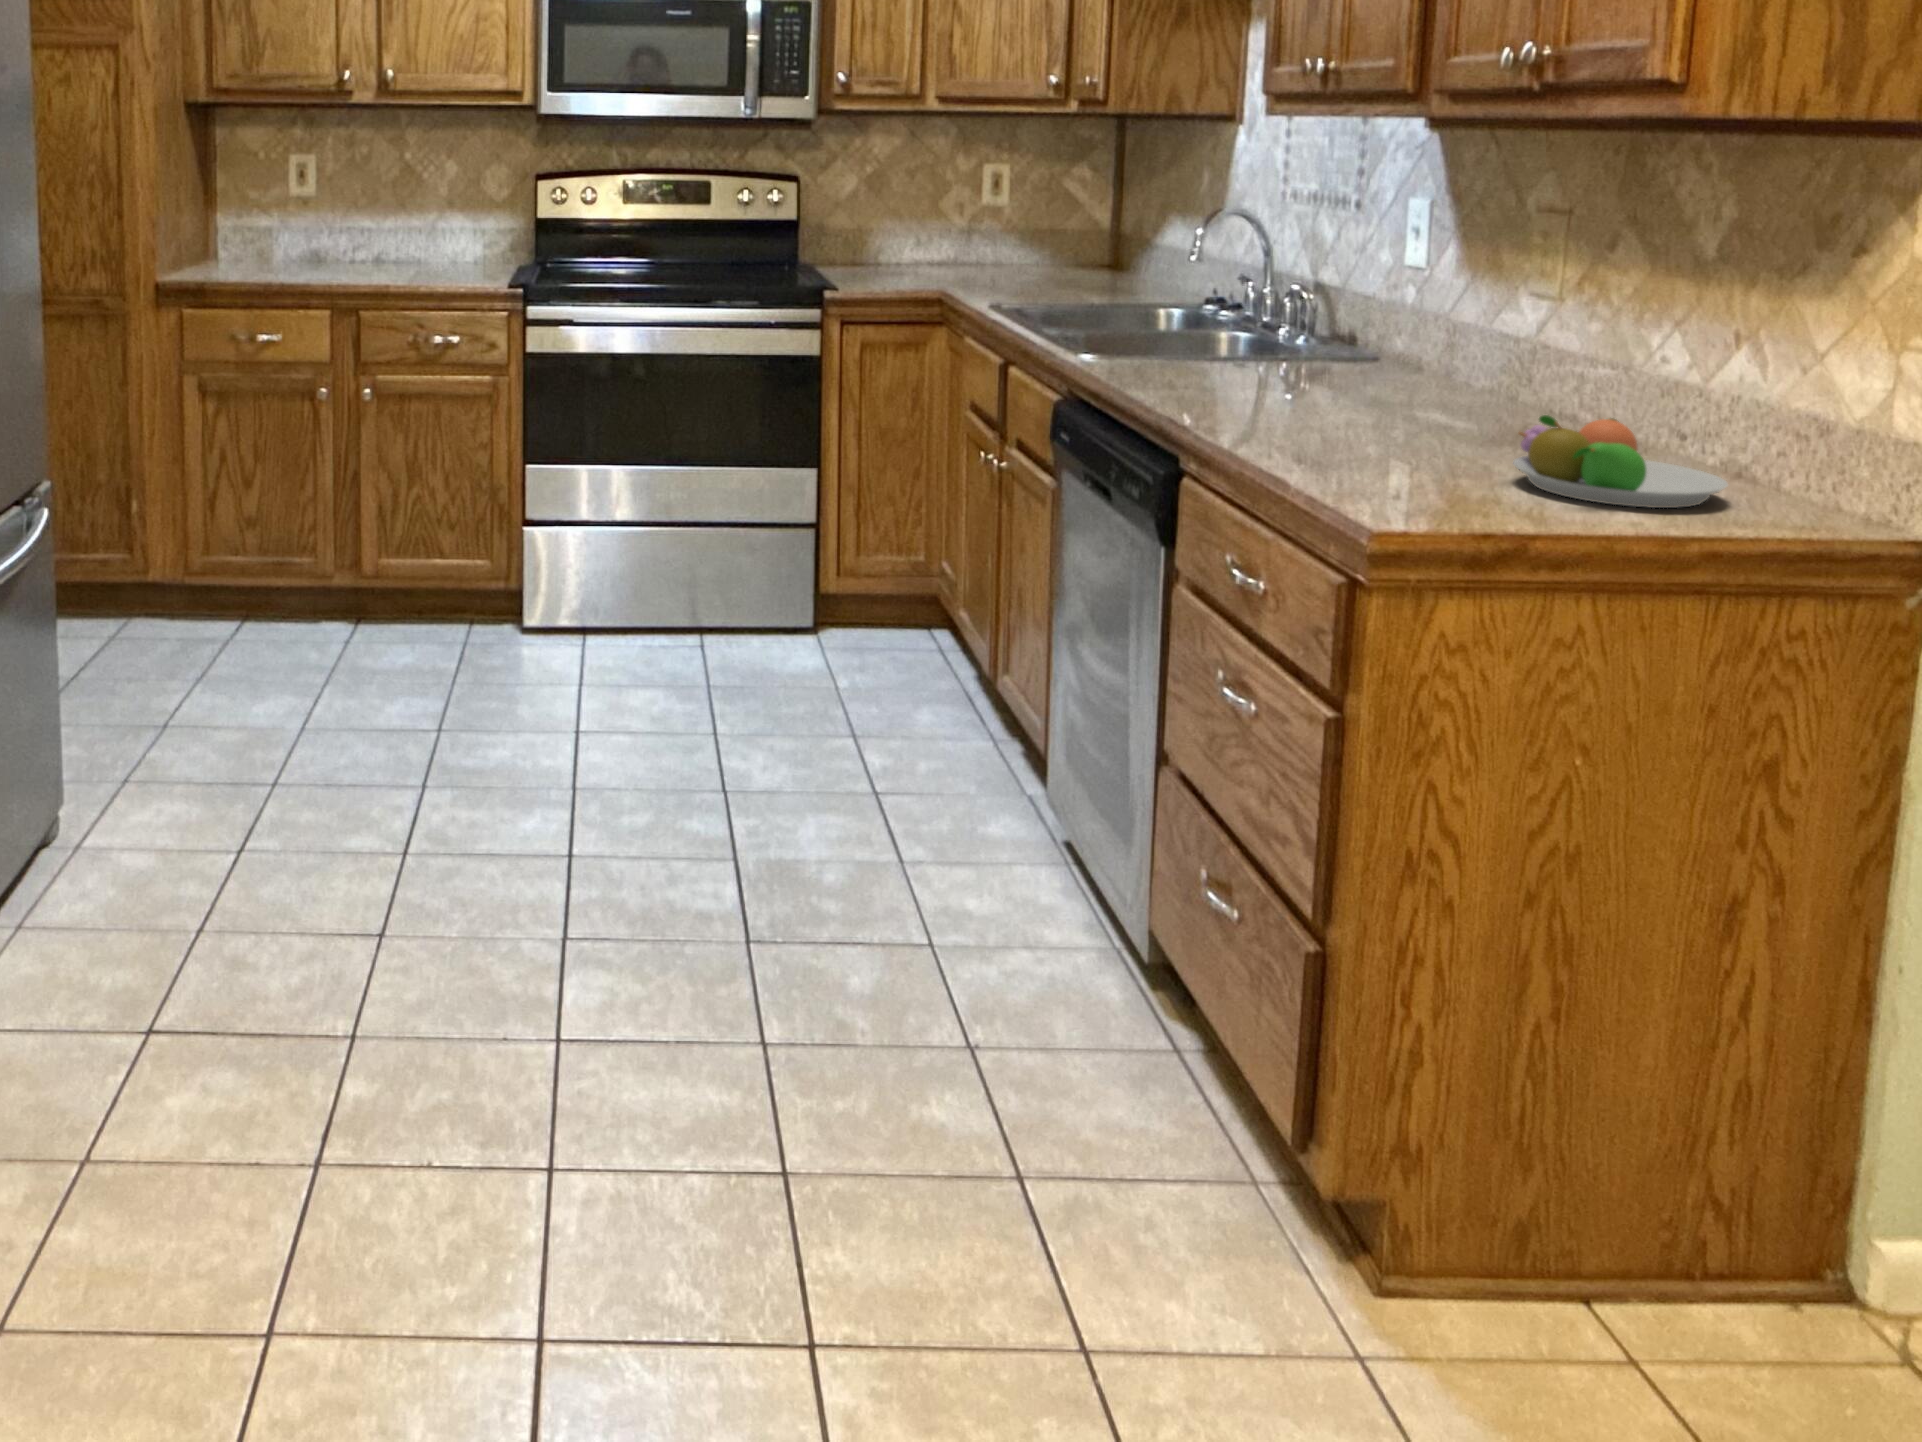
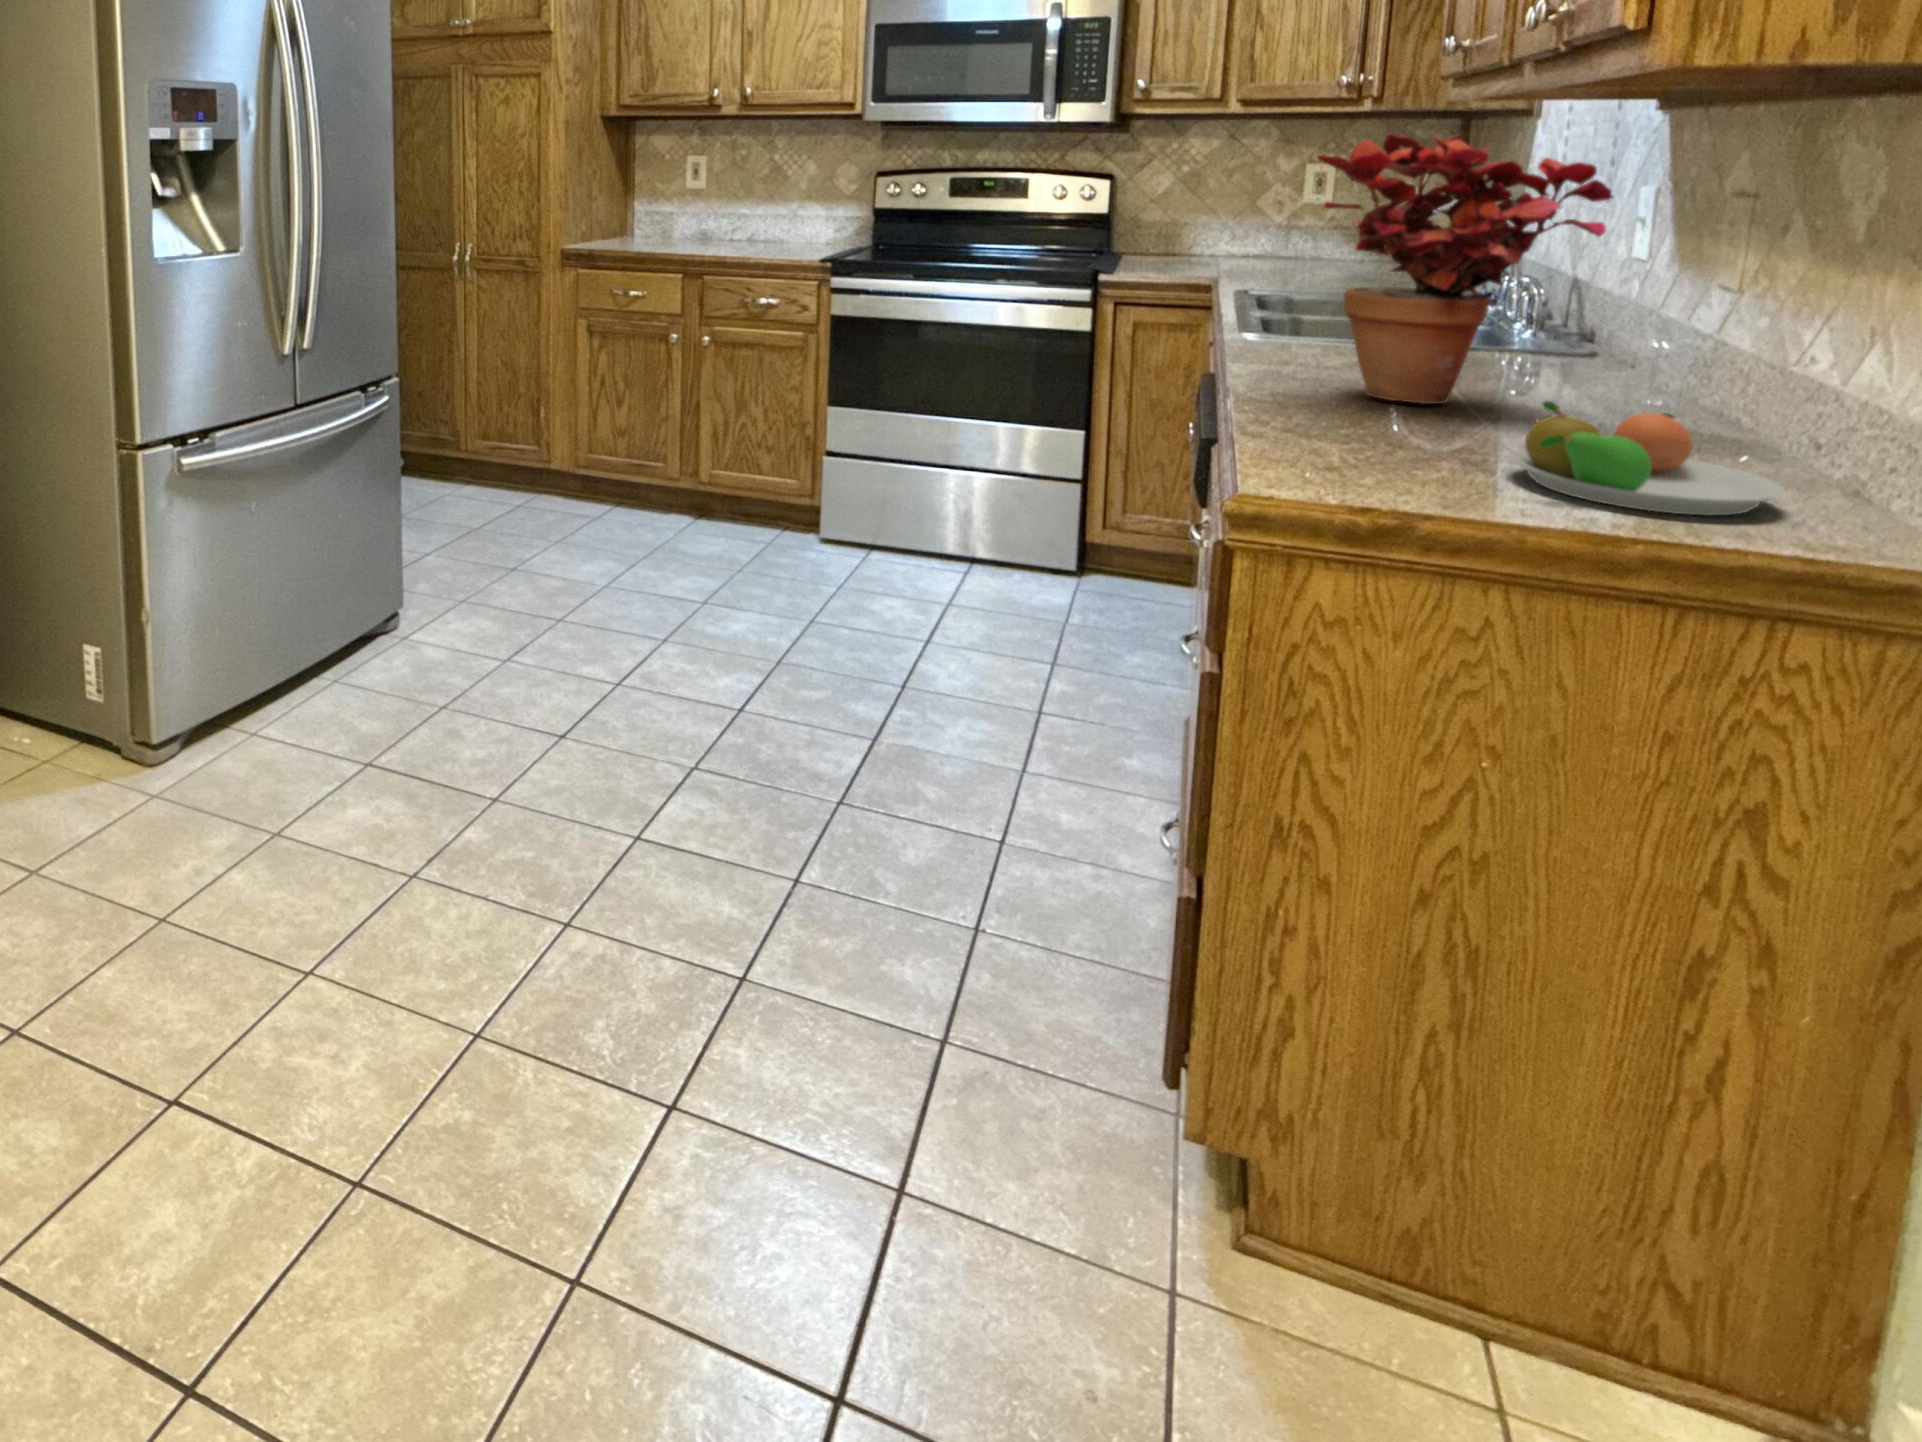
potted plant: none [1261,158,1494,422] -> present [1316,134,1613,404]

